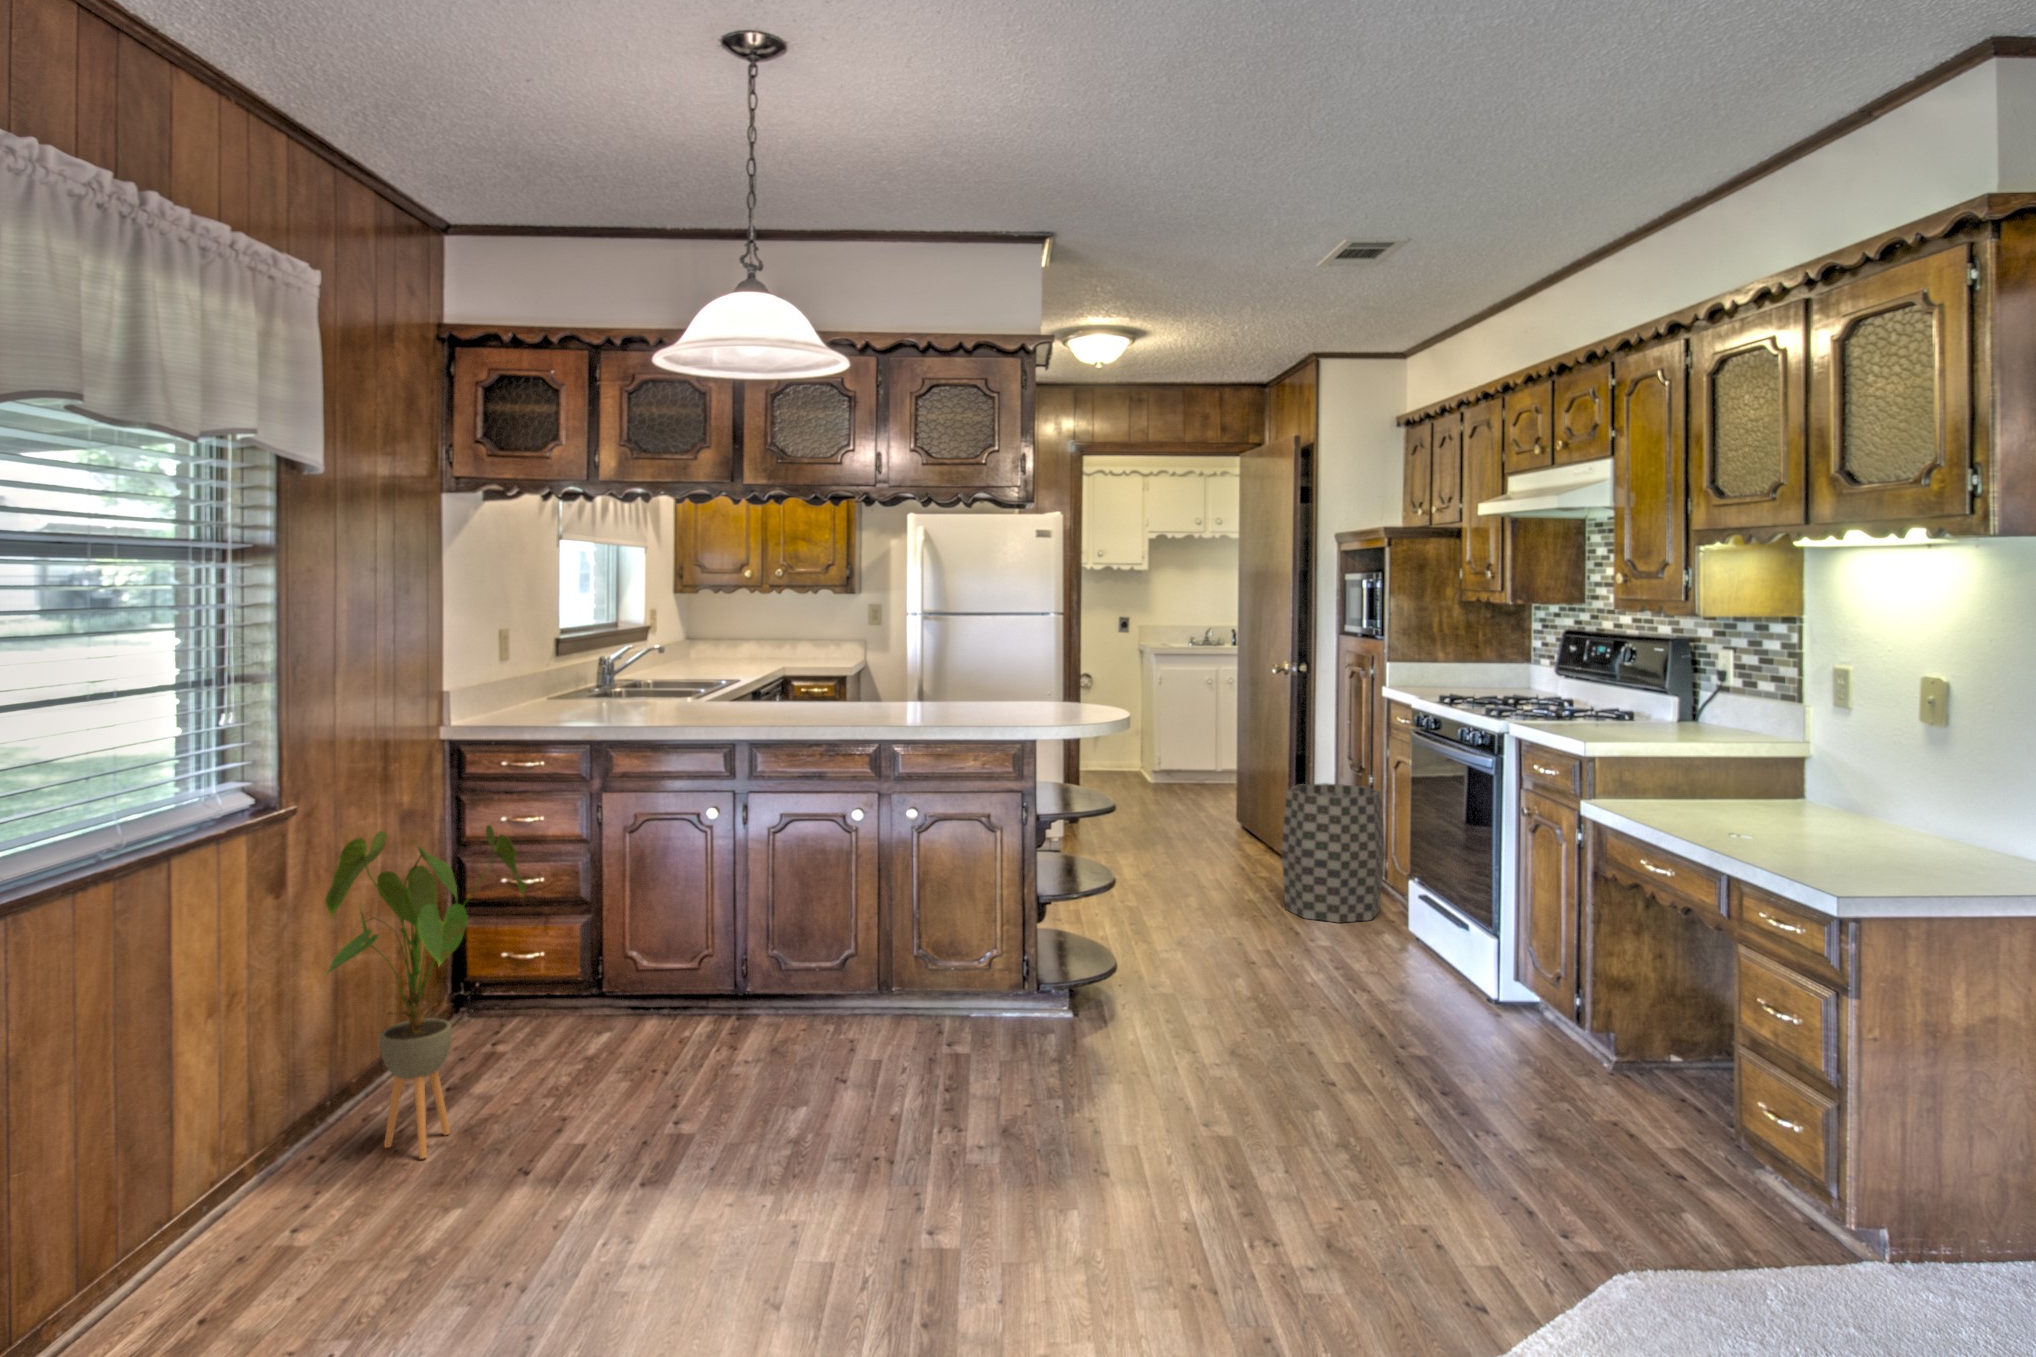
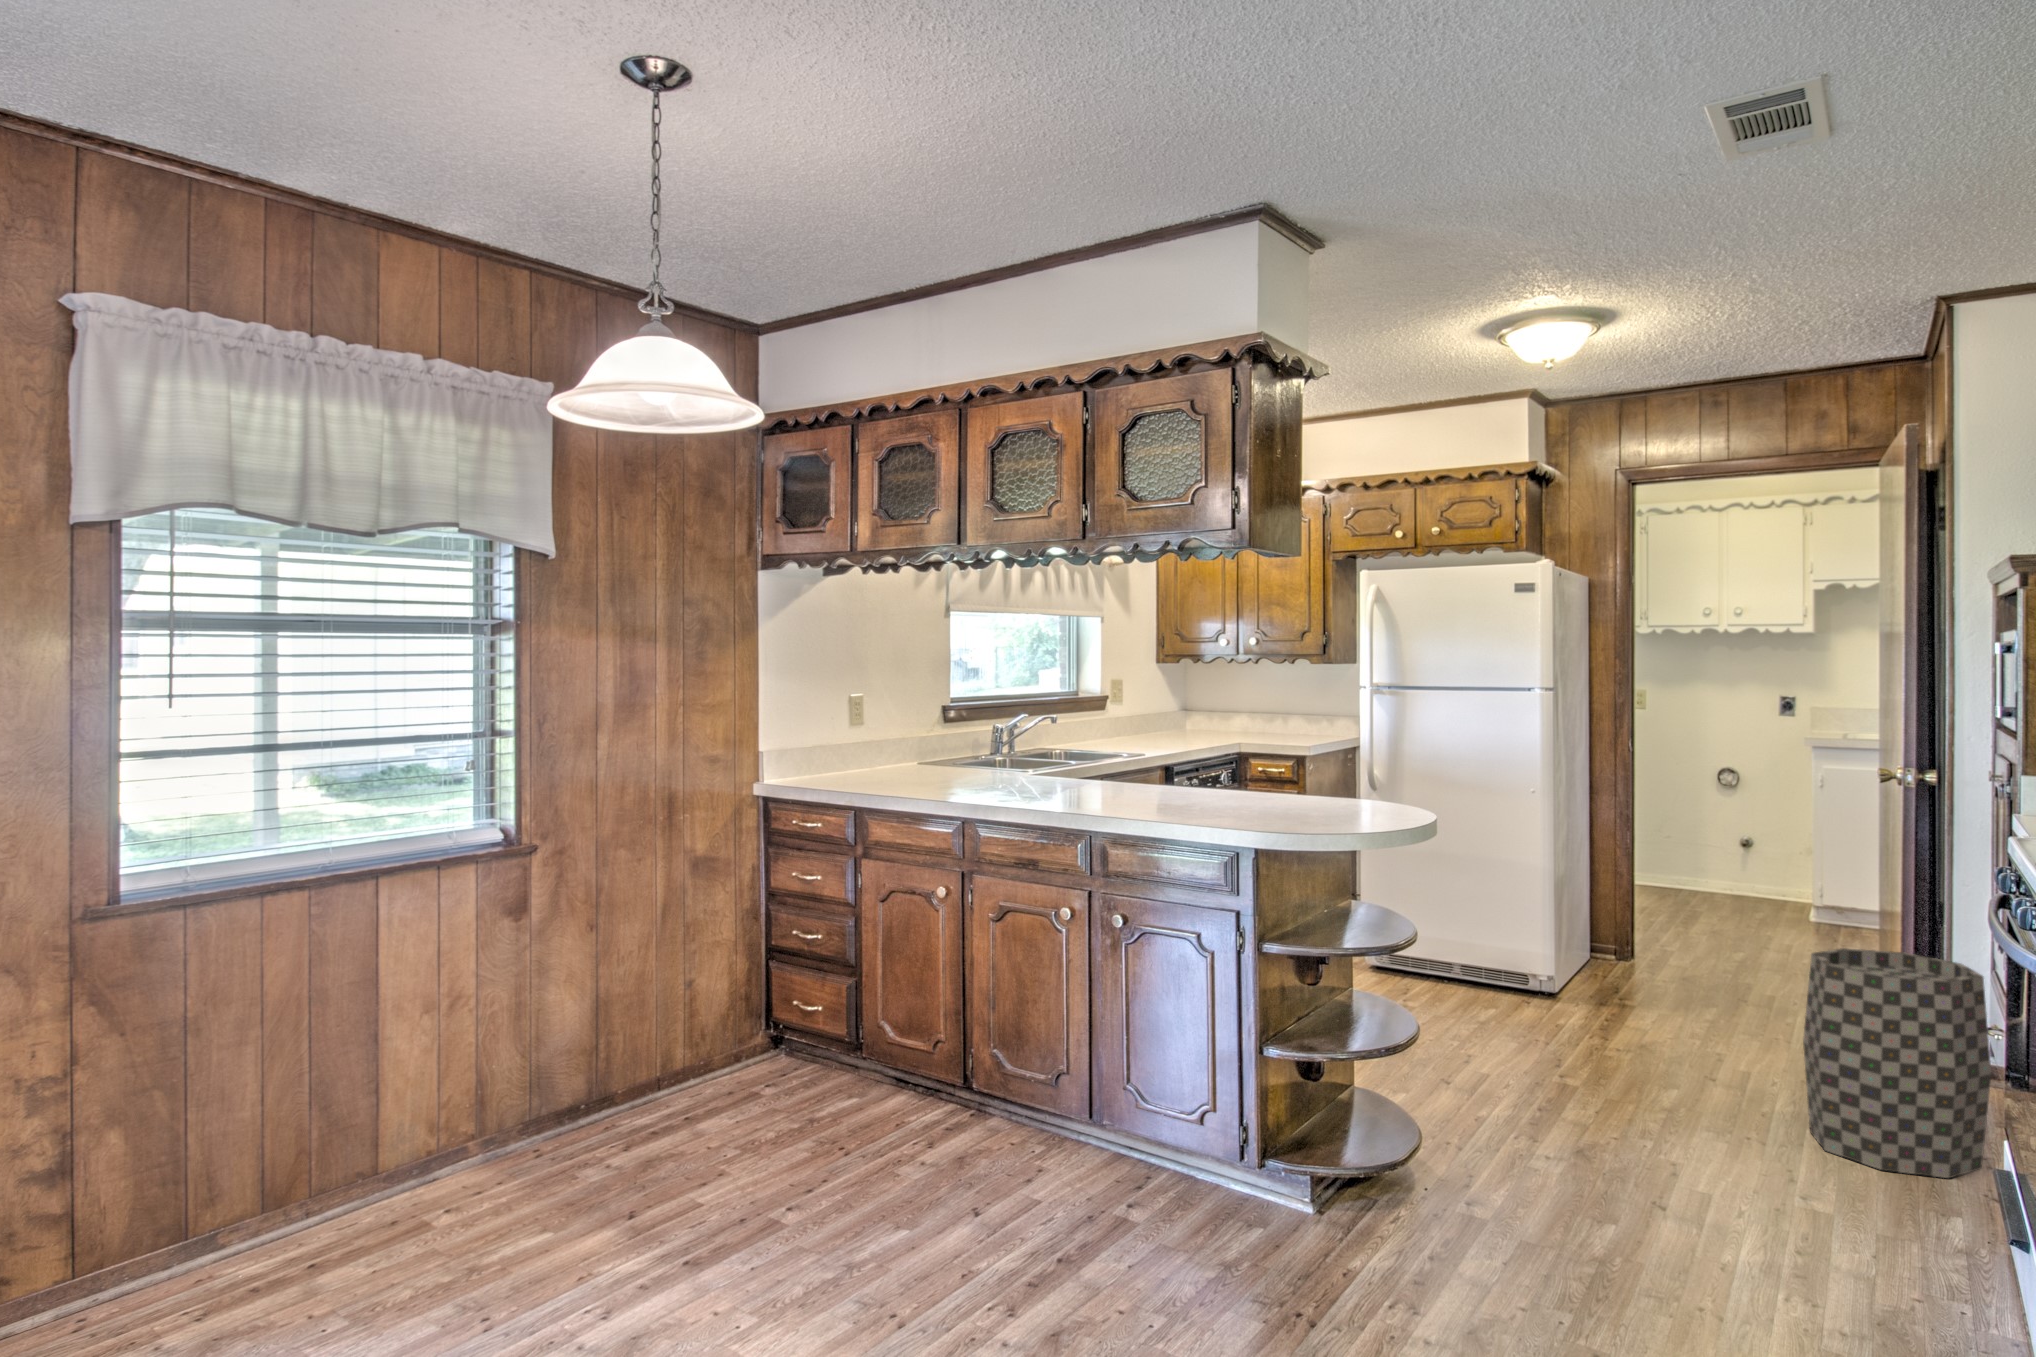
house plant: present [325,825,526,1159] -> none [521,873,715,1177]

